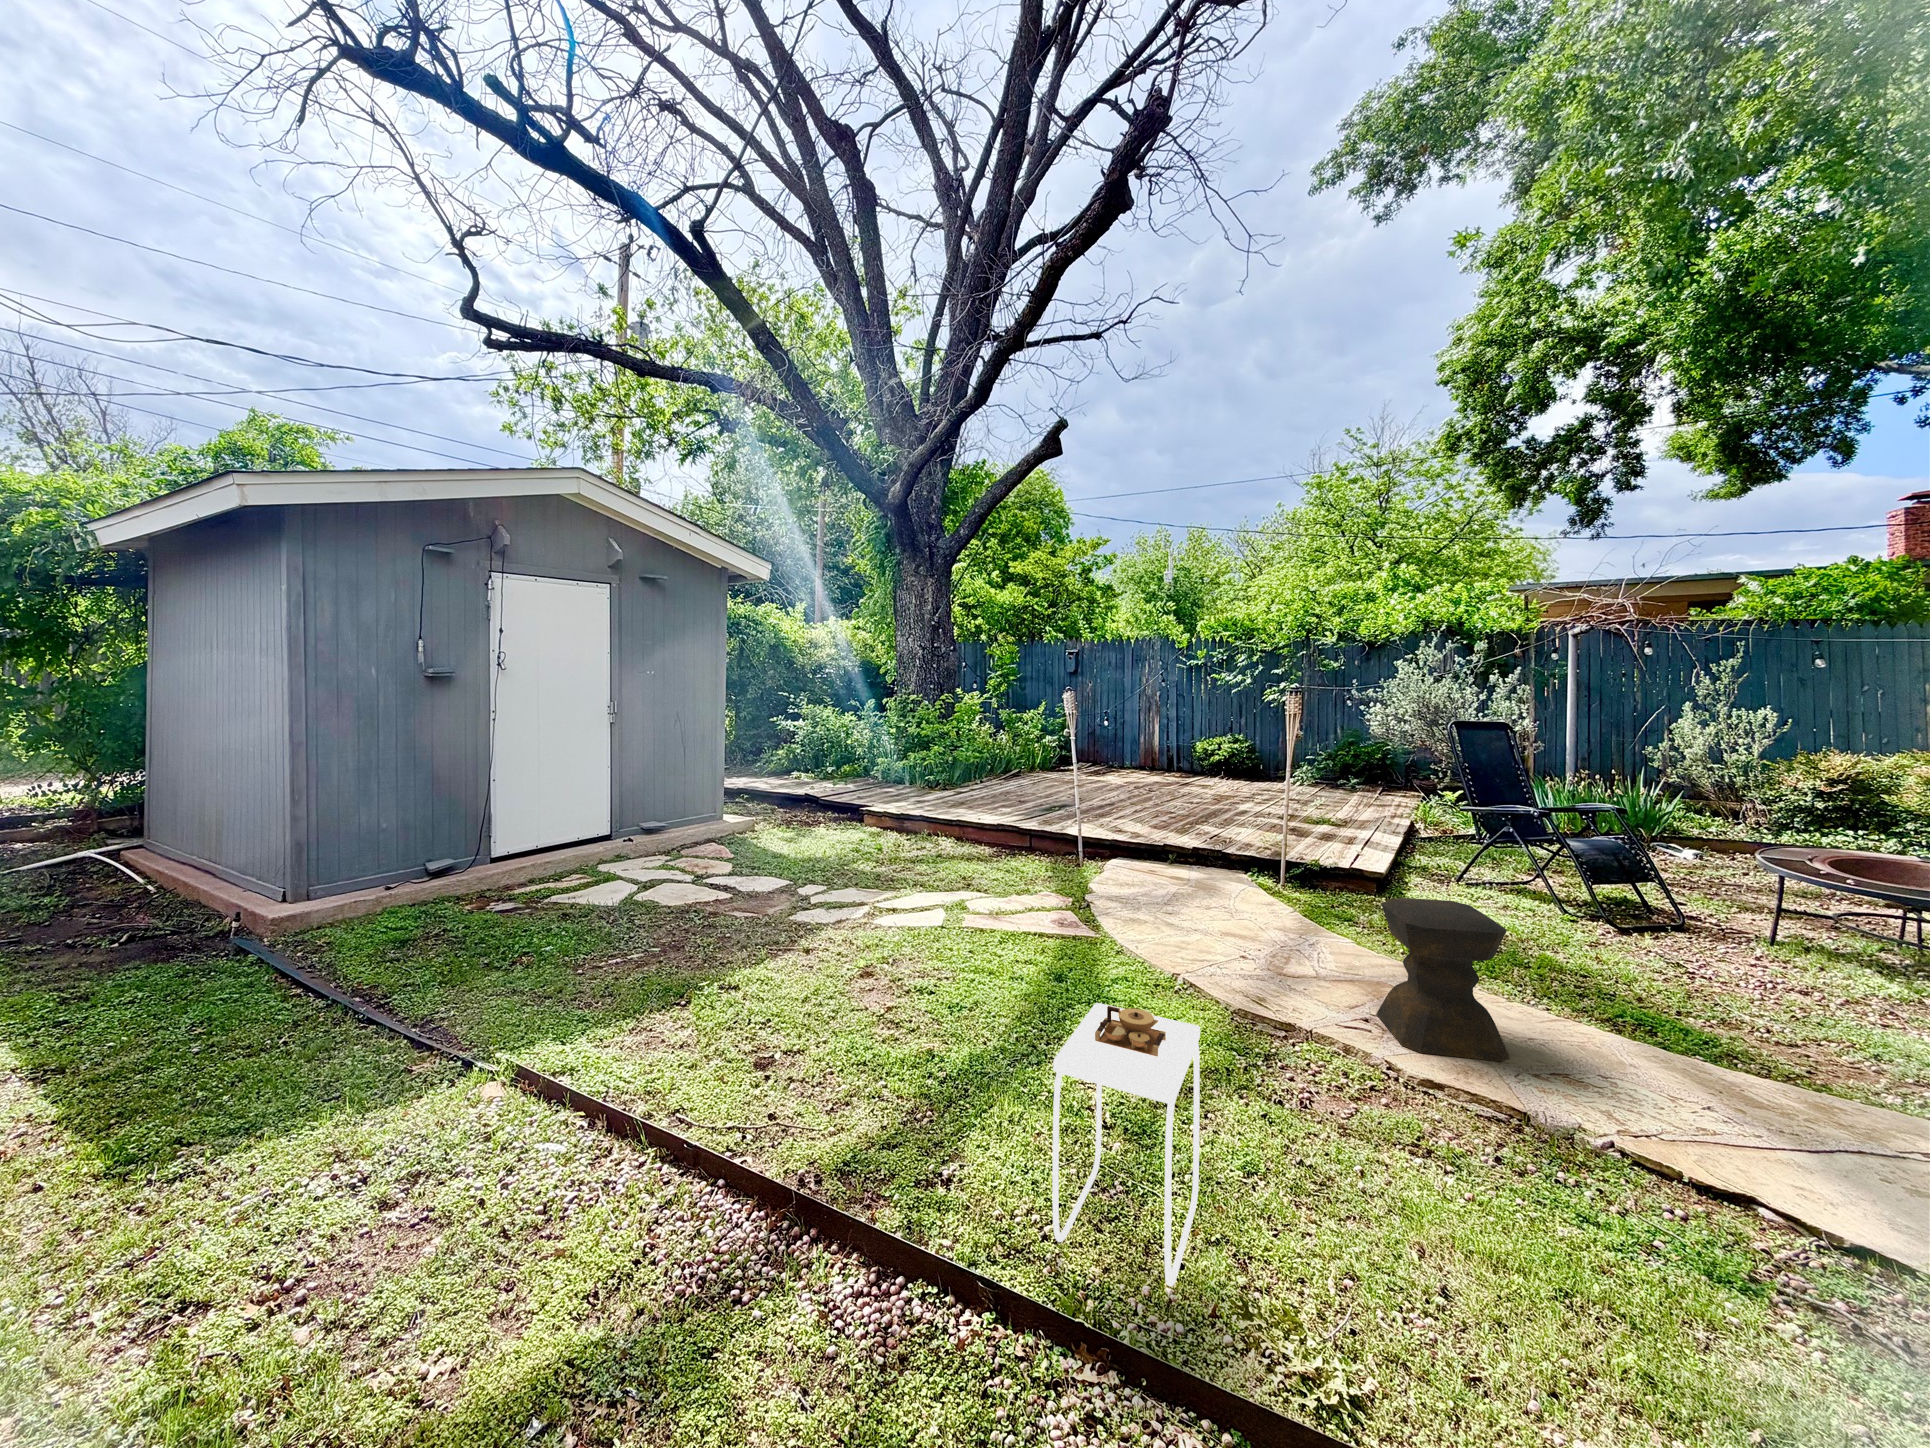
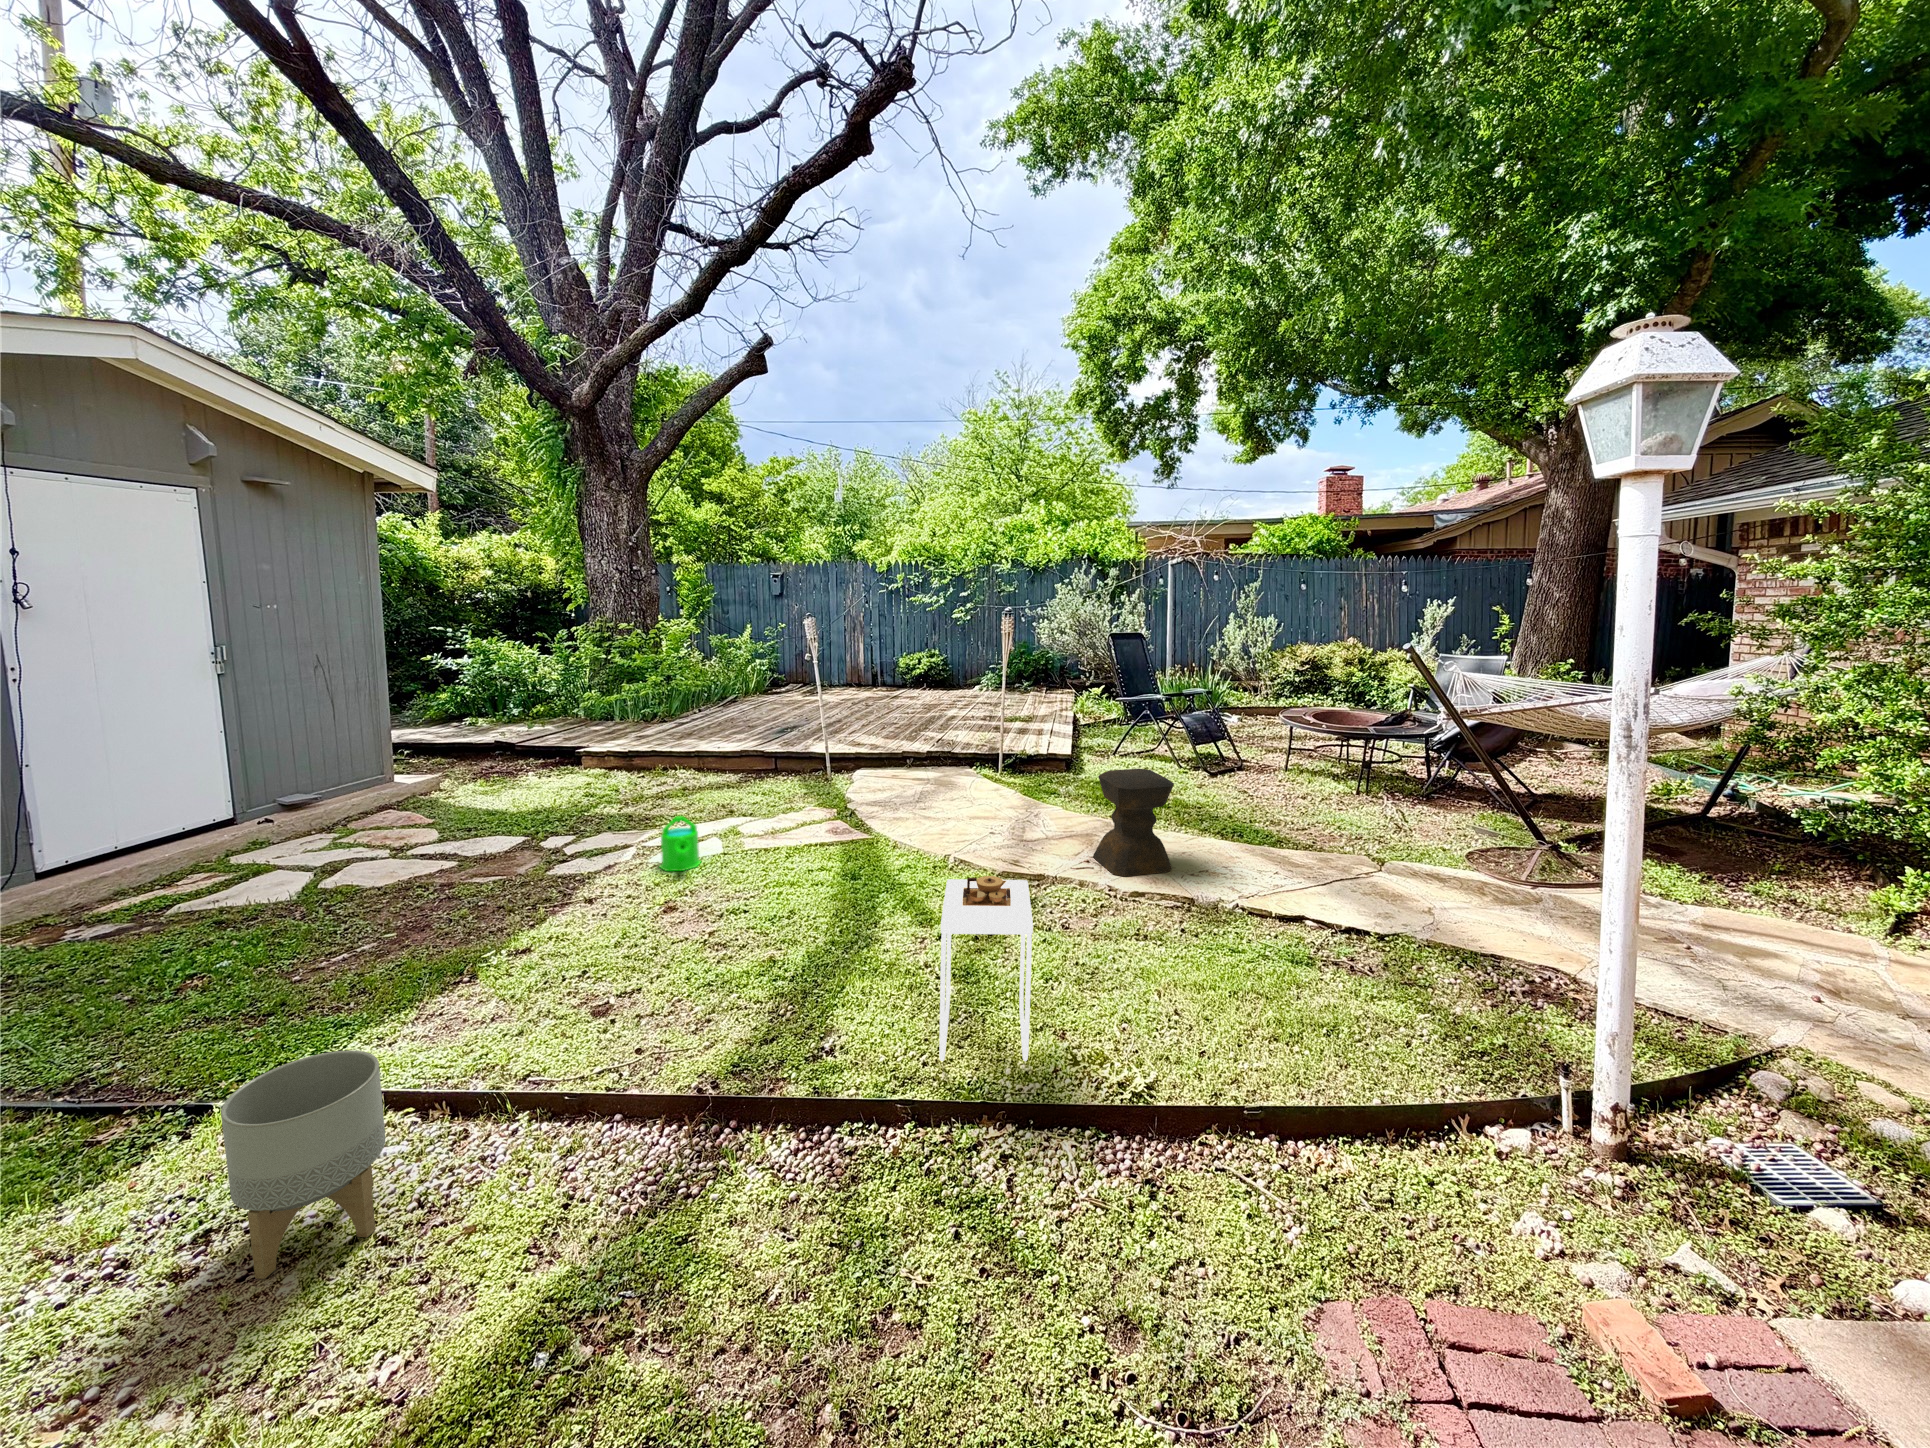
watering can: none [884,885,923,940] -> present [660,816,701,871]
planter: none [437,1041,547,1226] -> present [221,1050,385,1279]

